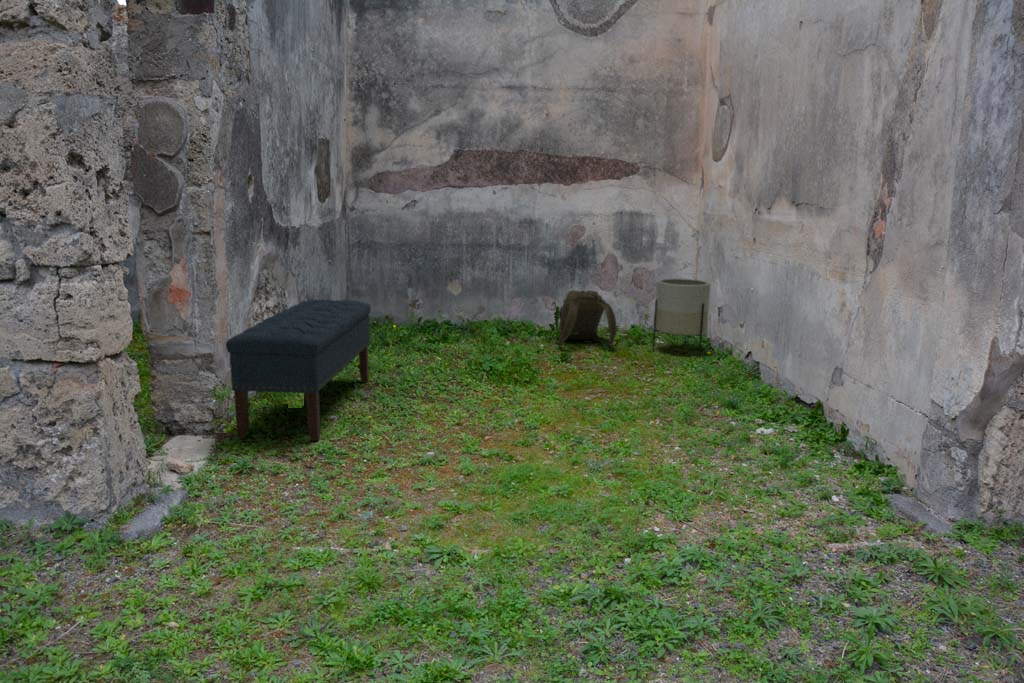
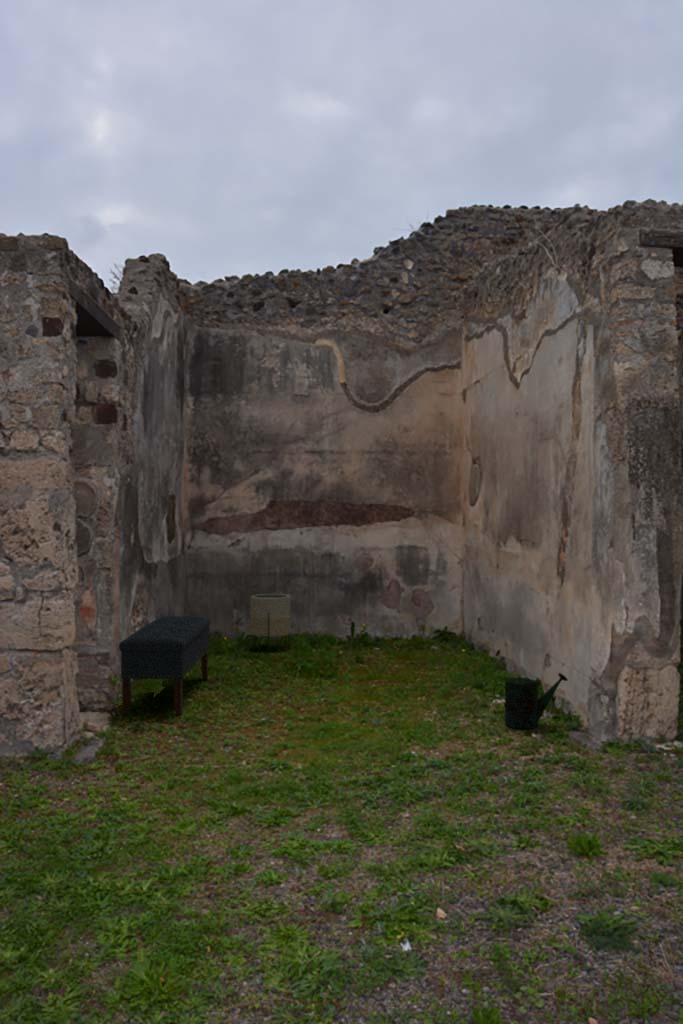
planter: present [653,279,711,356] -> present [250,594,291,651]
backpack: present [558,290,617,345] -> none [355,607,401,652]
watering can: none [767,403,882,484] -> present [493,673,568,729]

